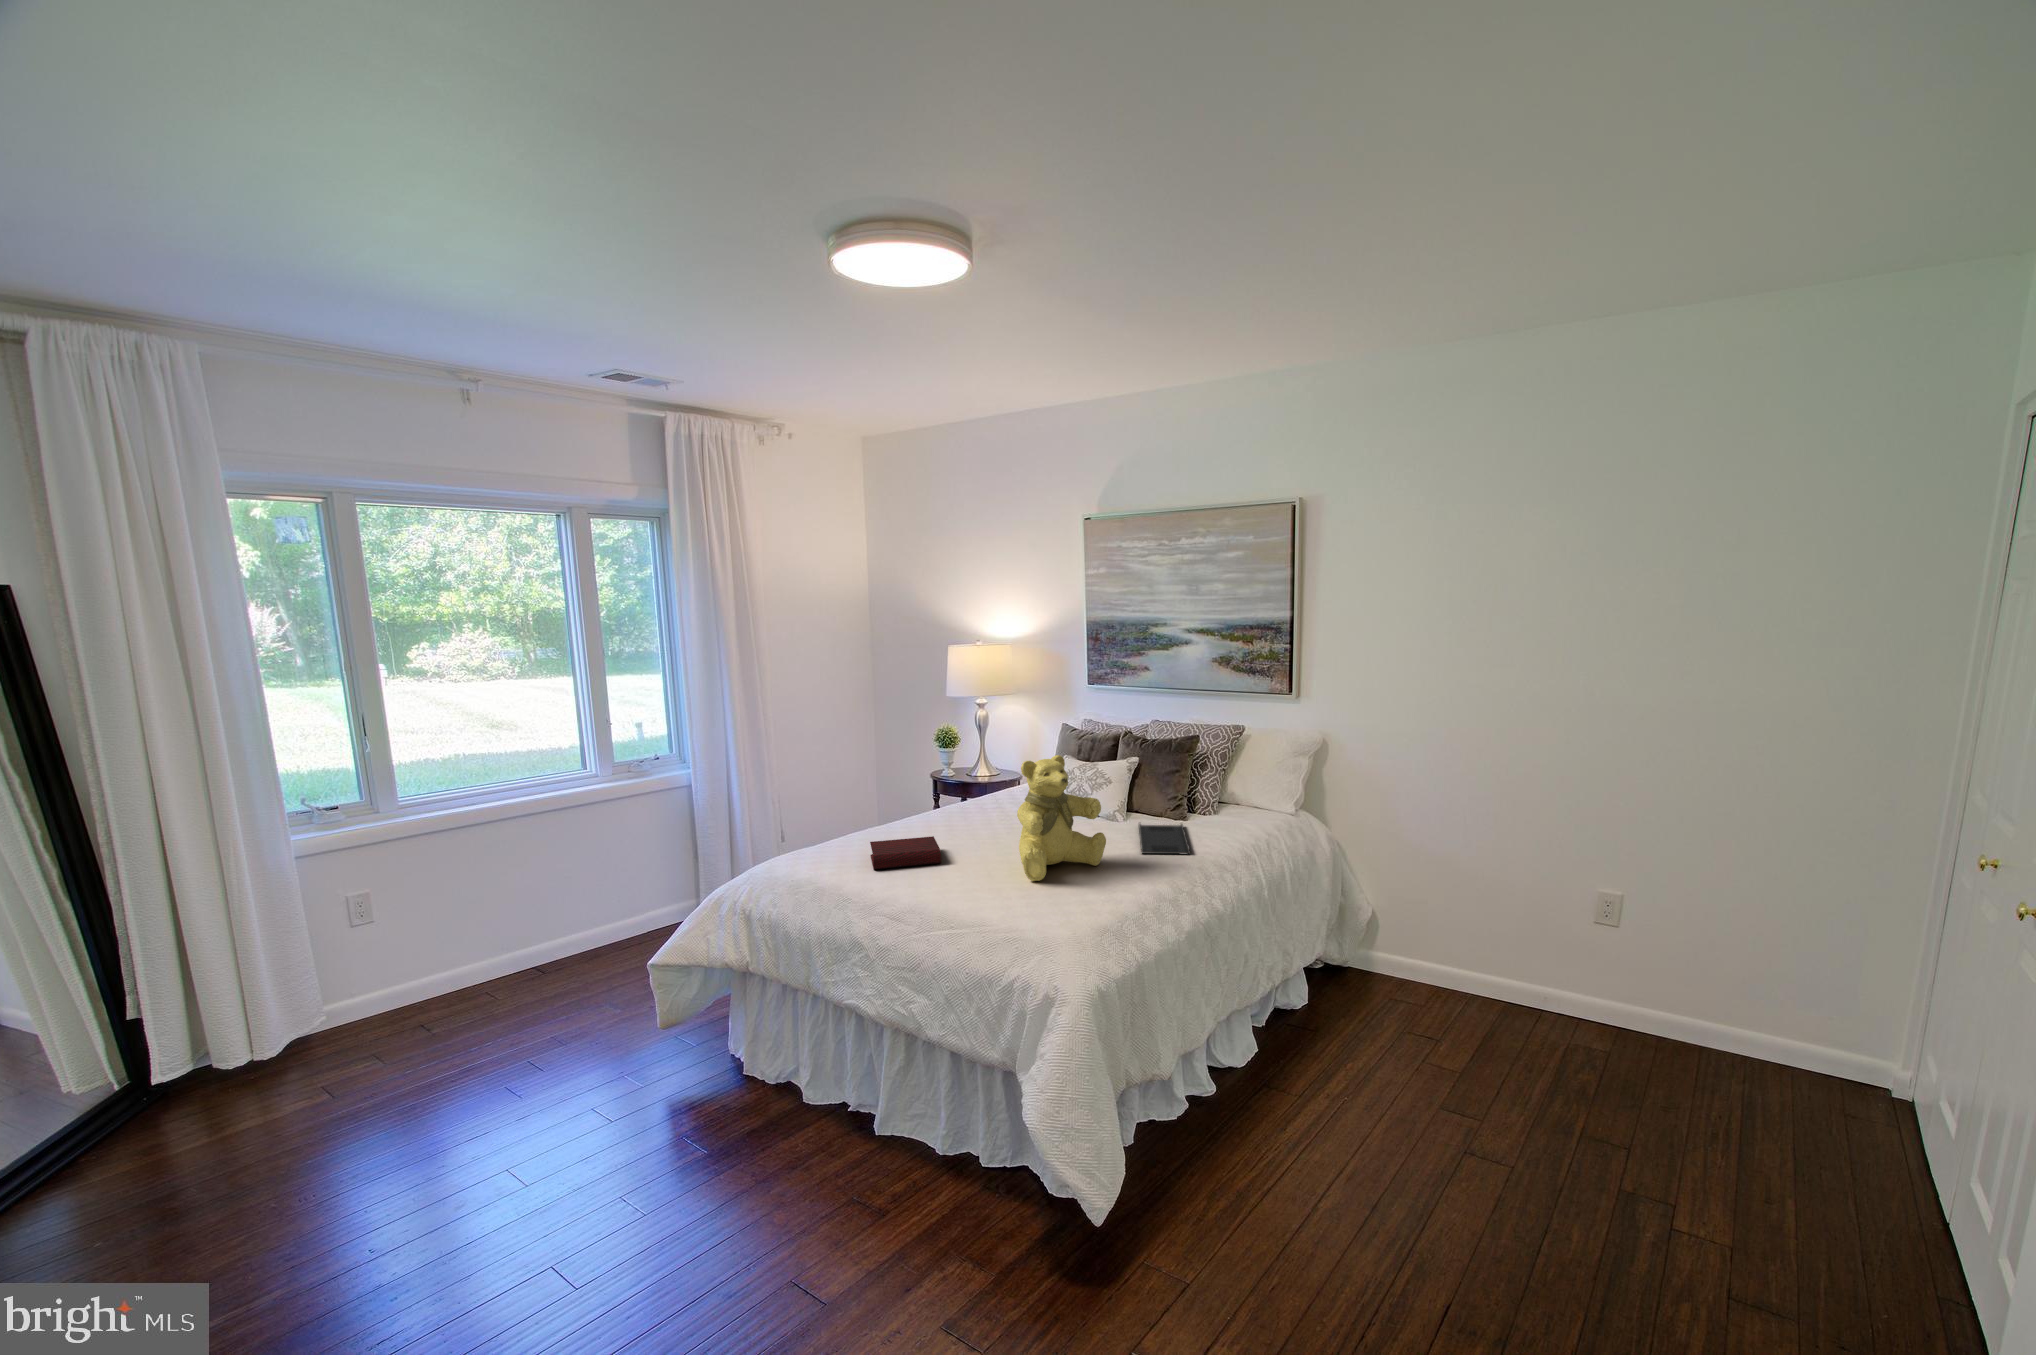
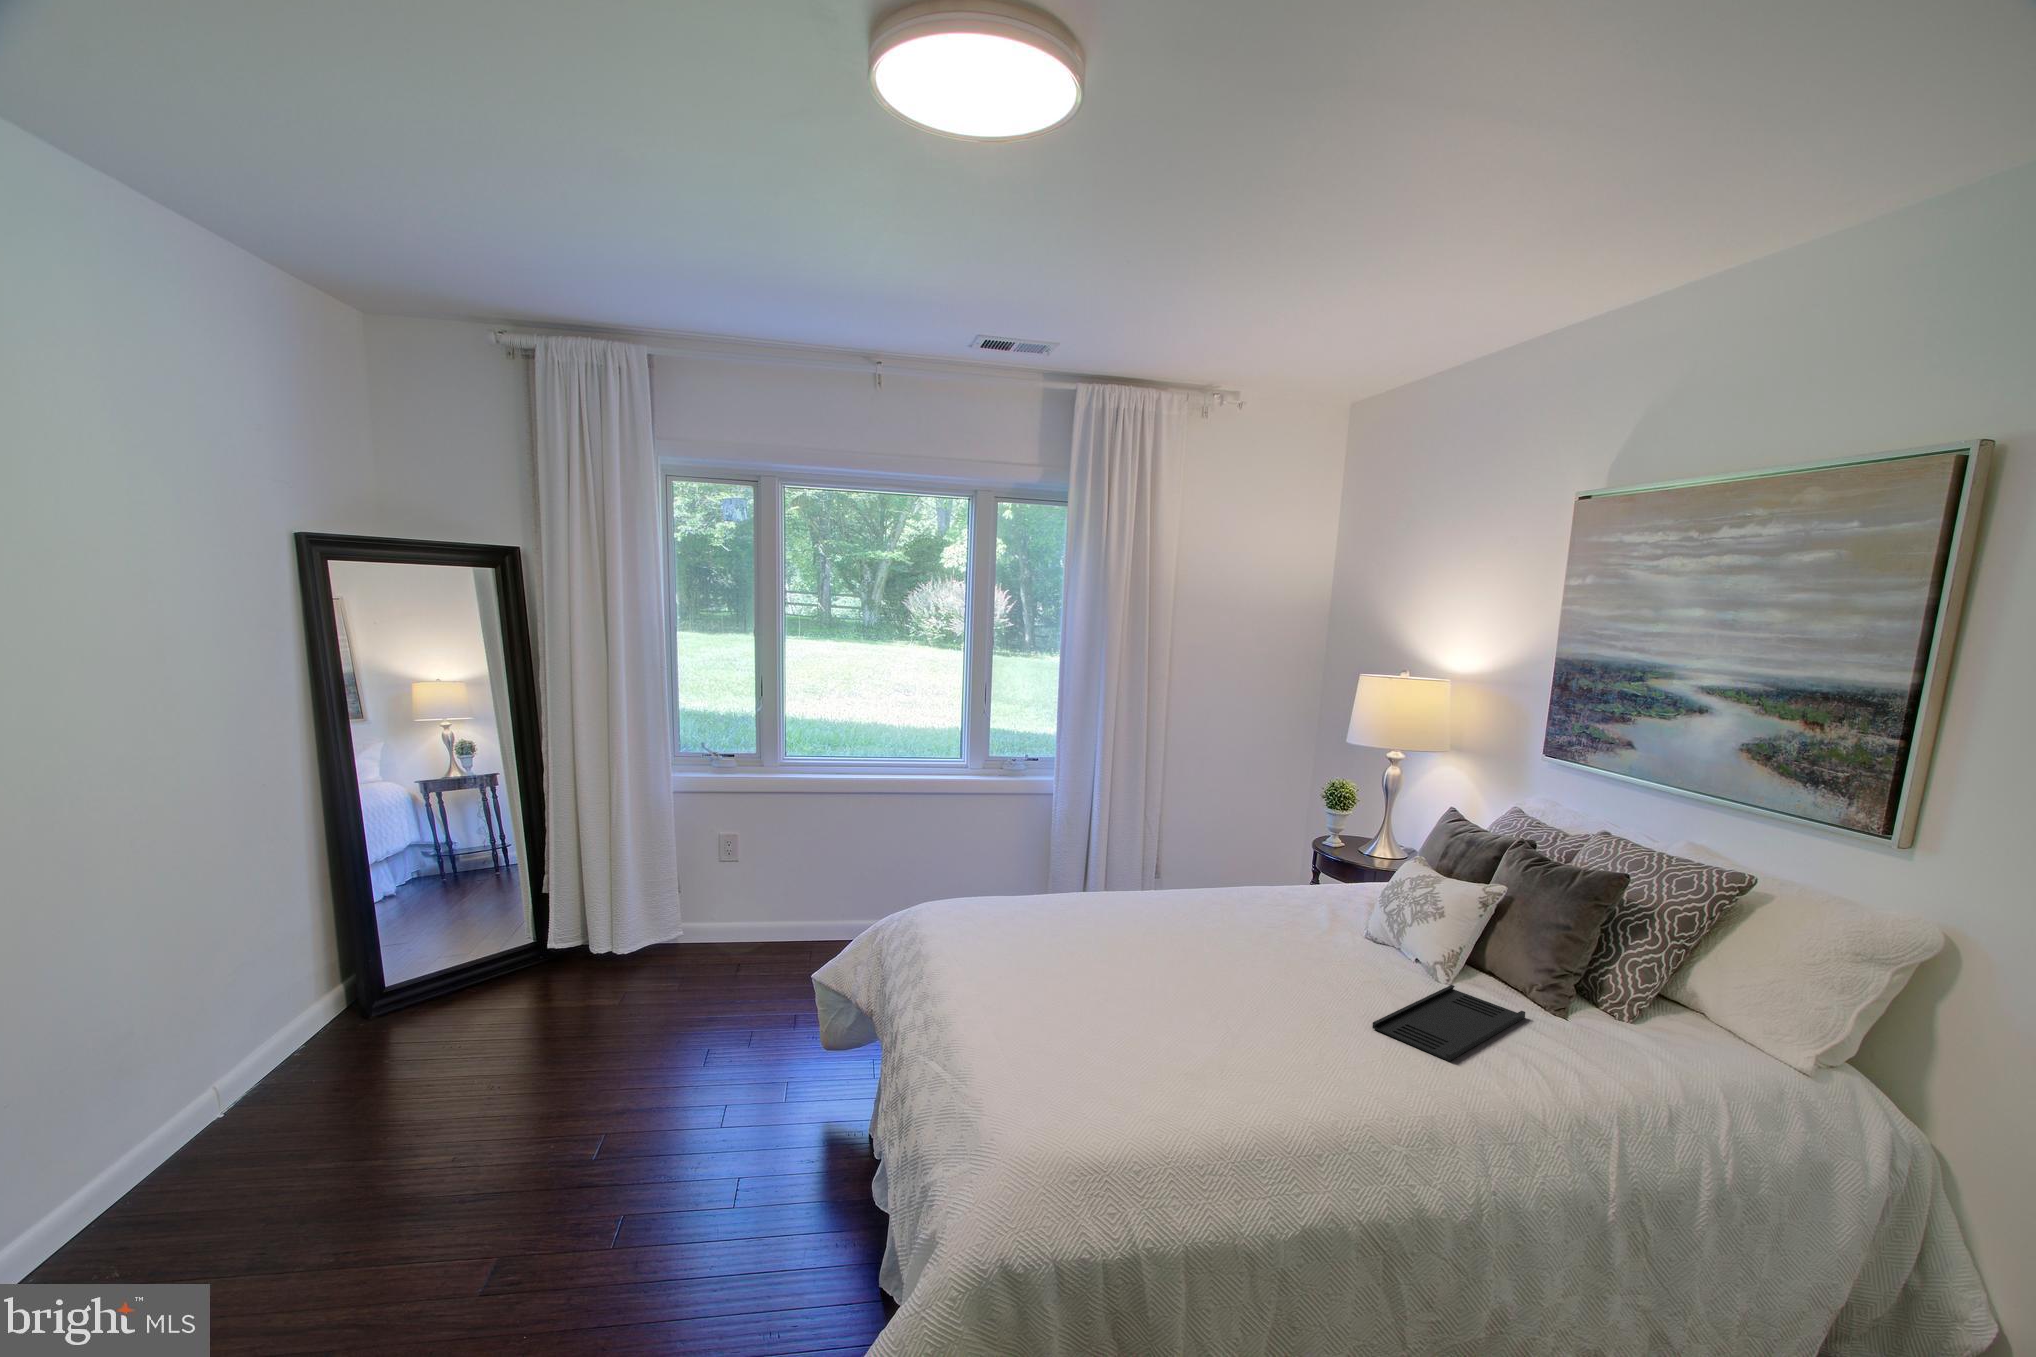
teddy bear: present [1017,755,1106,881] -> none [1143,833,1299,1017]
book: present [870,836,941,869] -> none [1029,889,1132,940]

